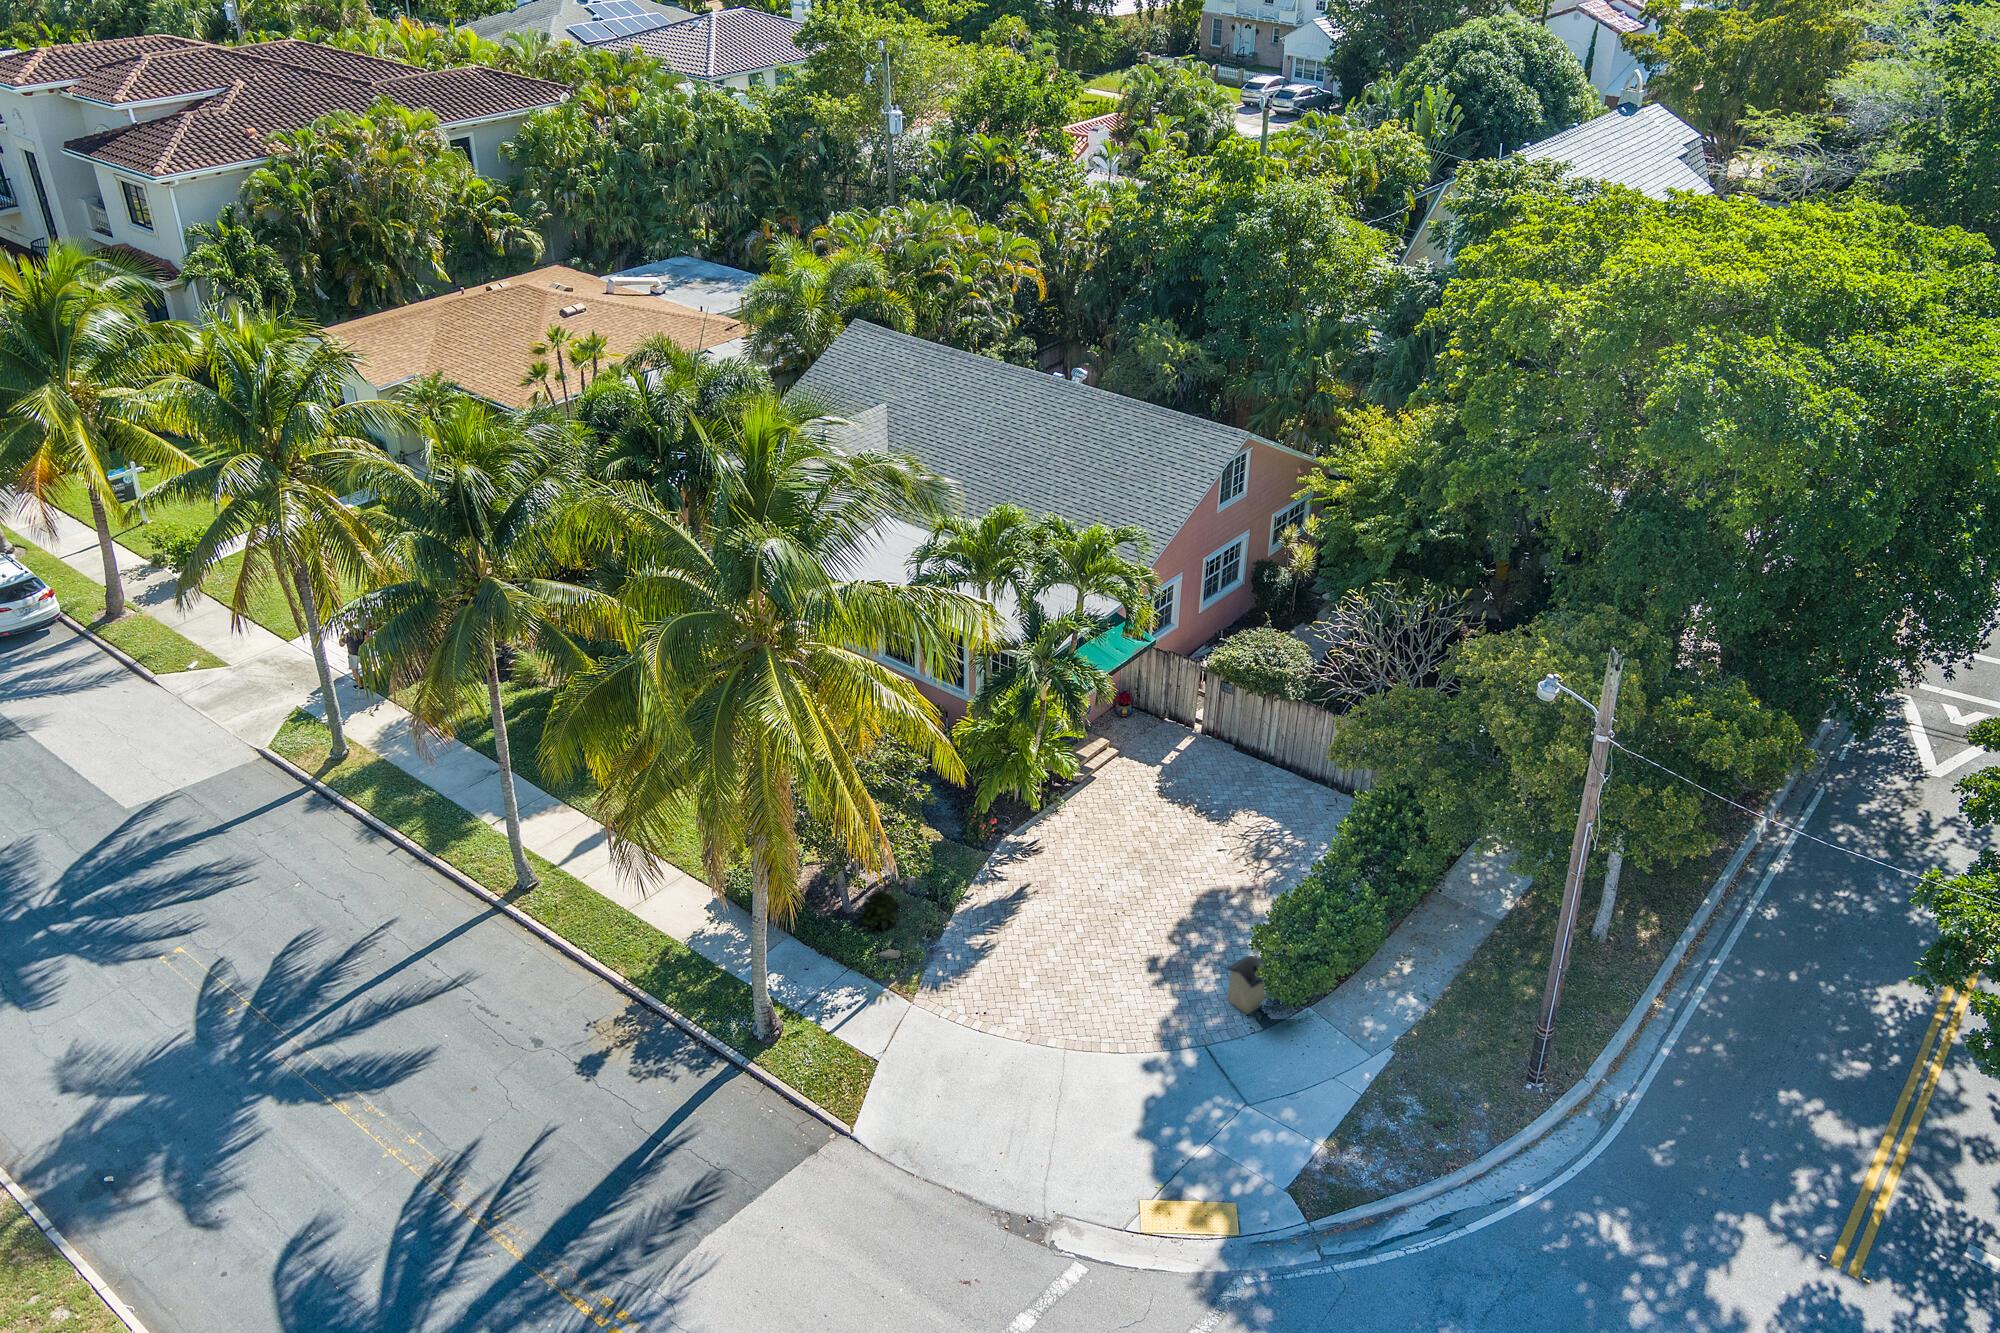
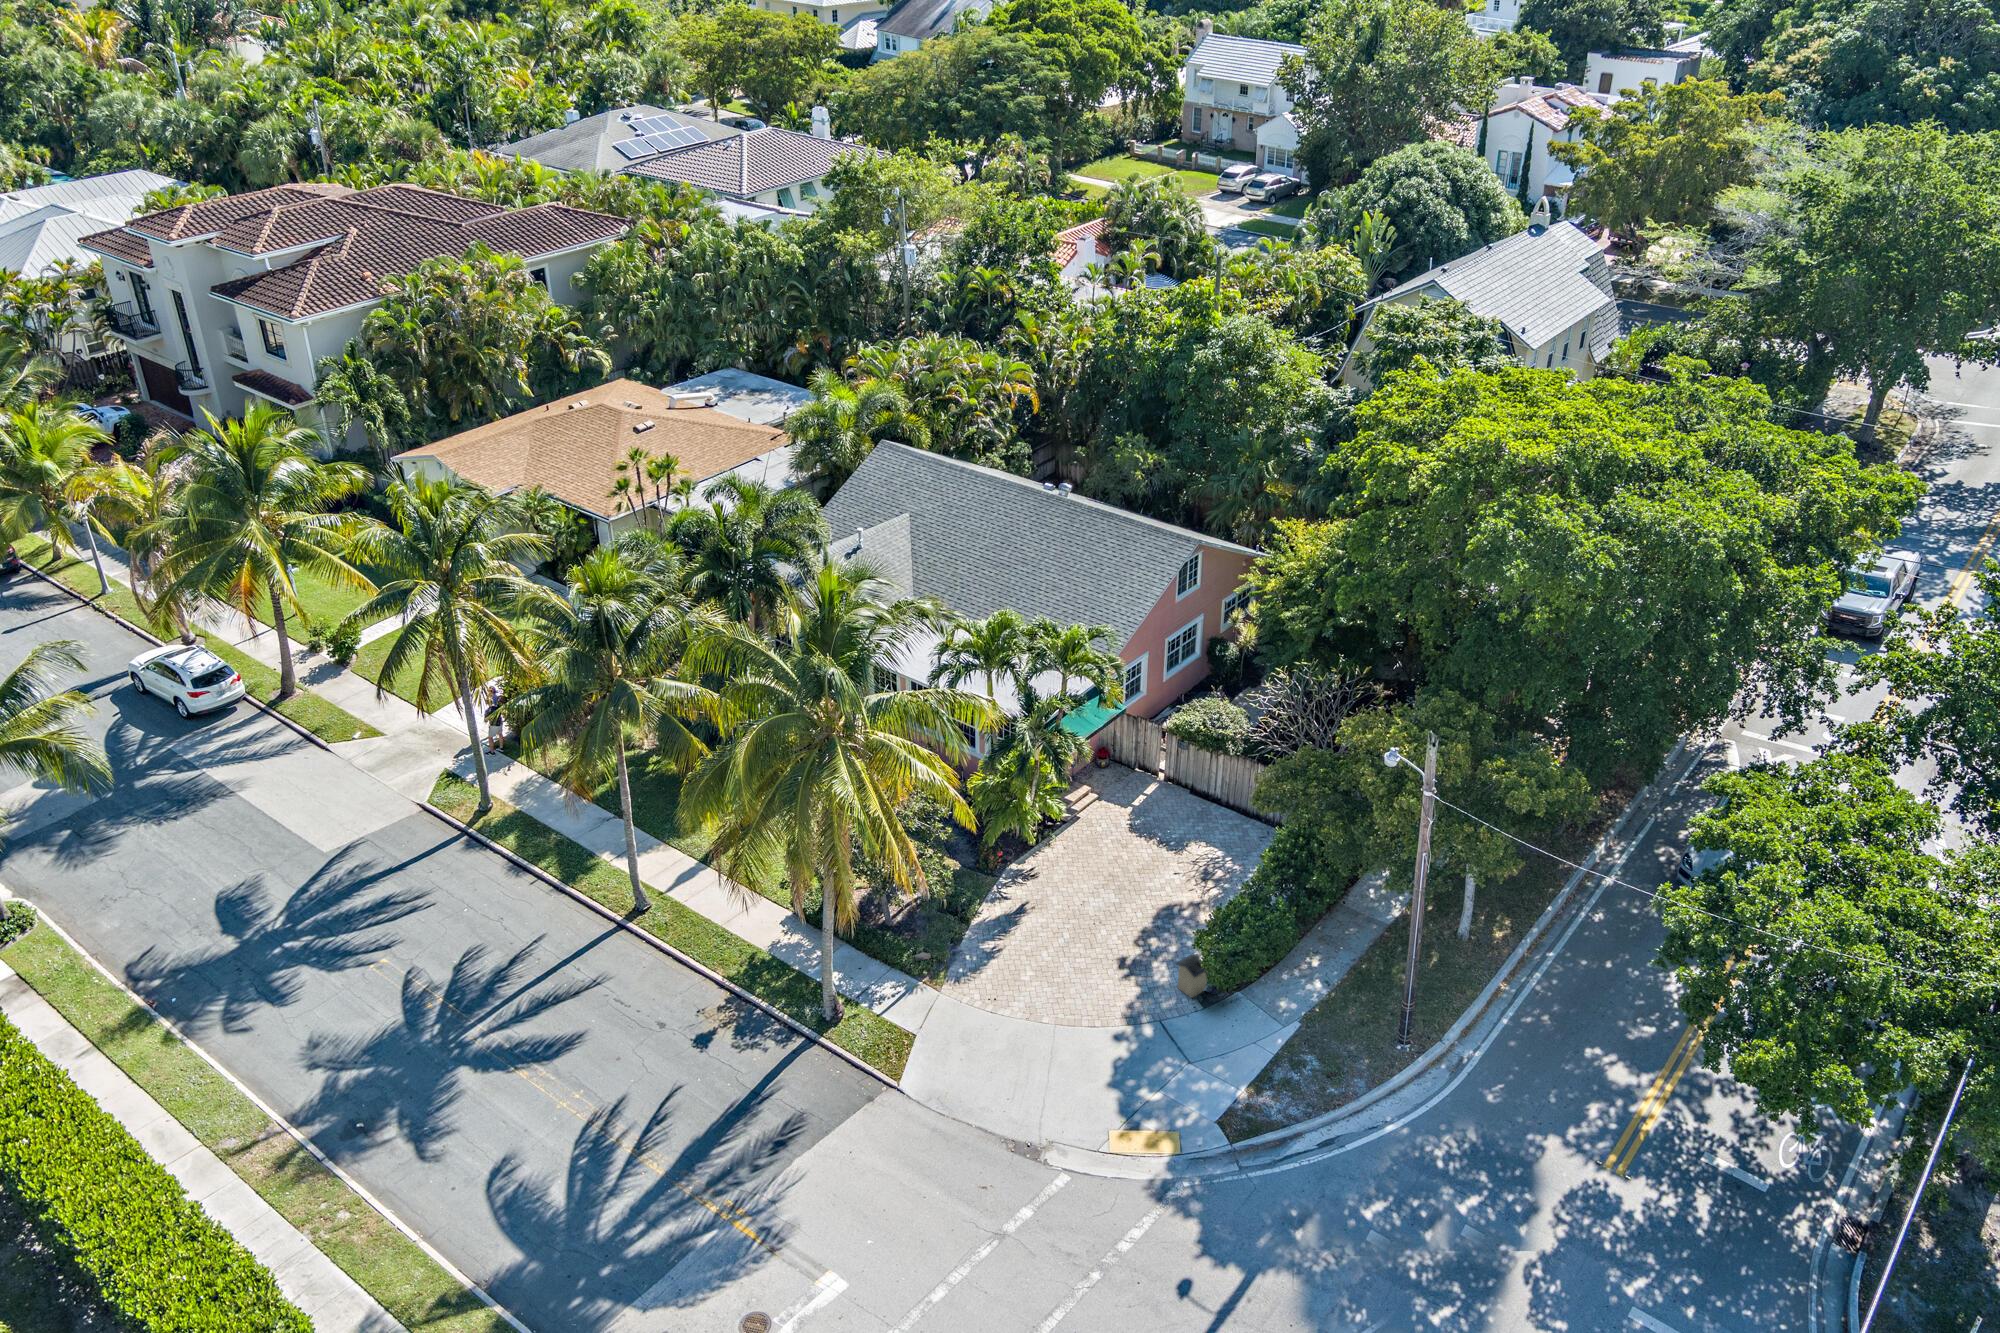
potted plant: present [861,891,898,930] -> none [899,909,929,939]

